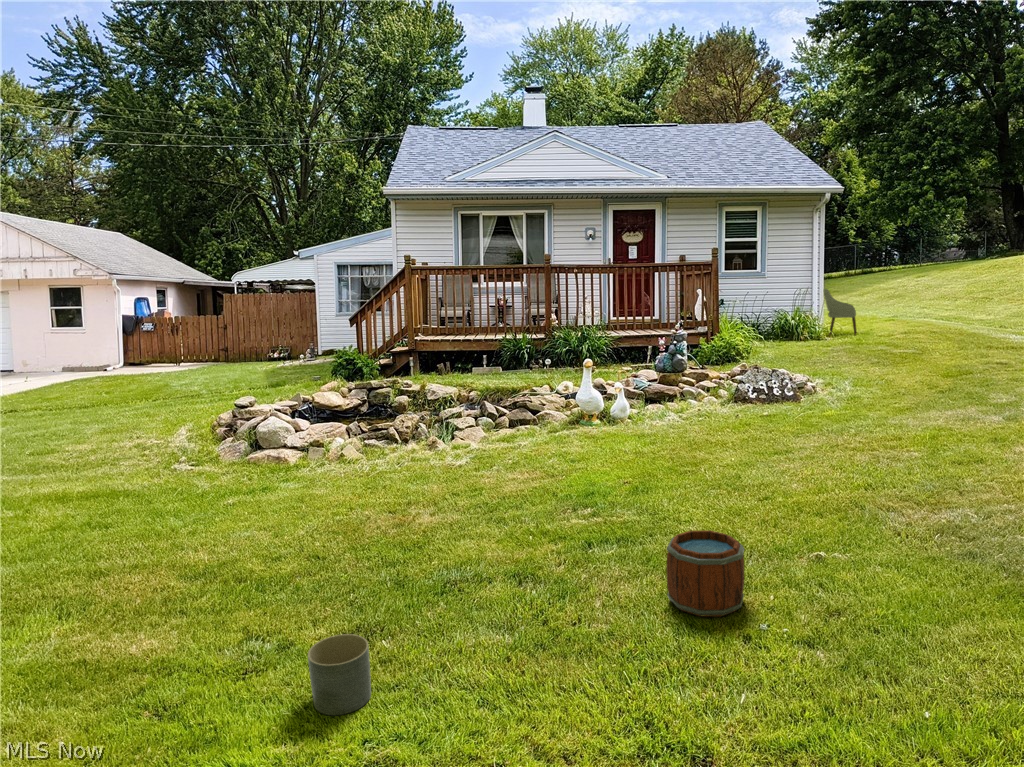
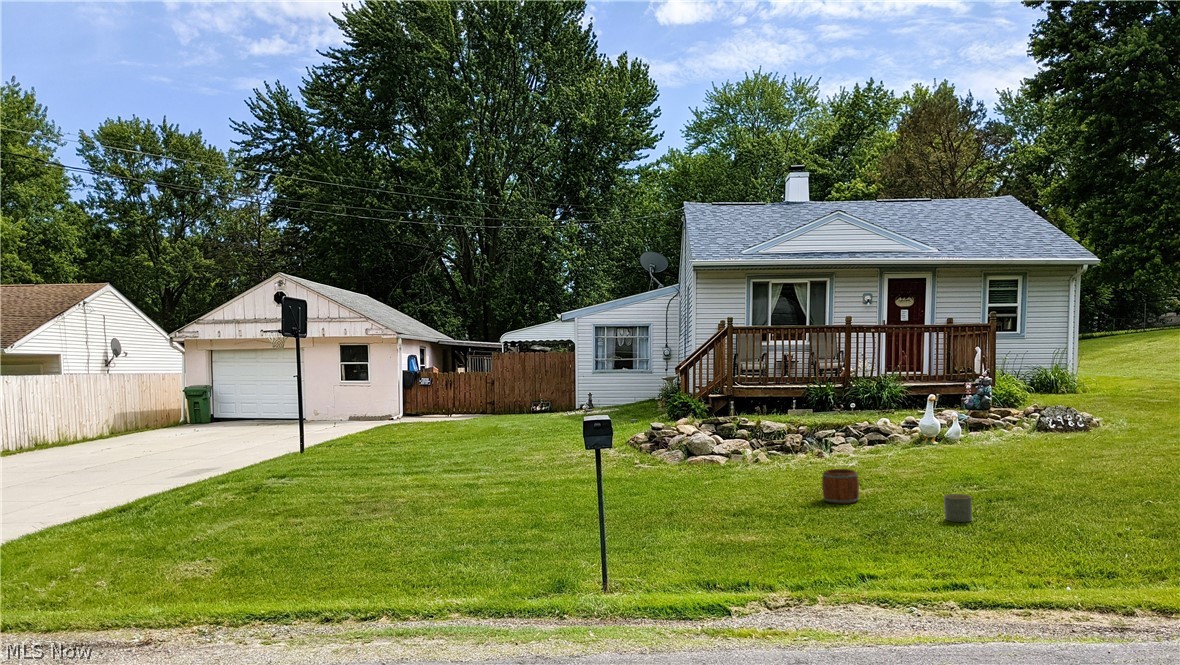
chair: present [824,289,857,335] -> none [1079,349,1114,391]
bucket: present [666,530,744,617] -> present [822,469,859,504]

